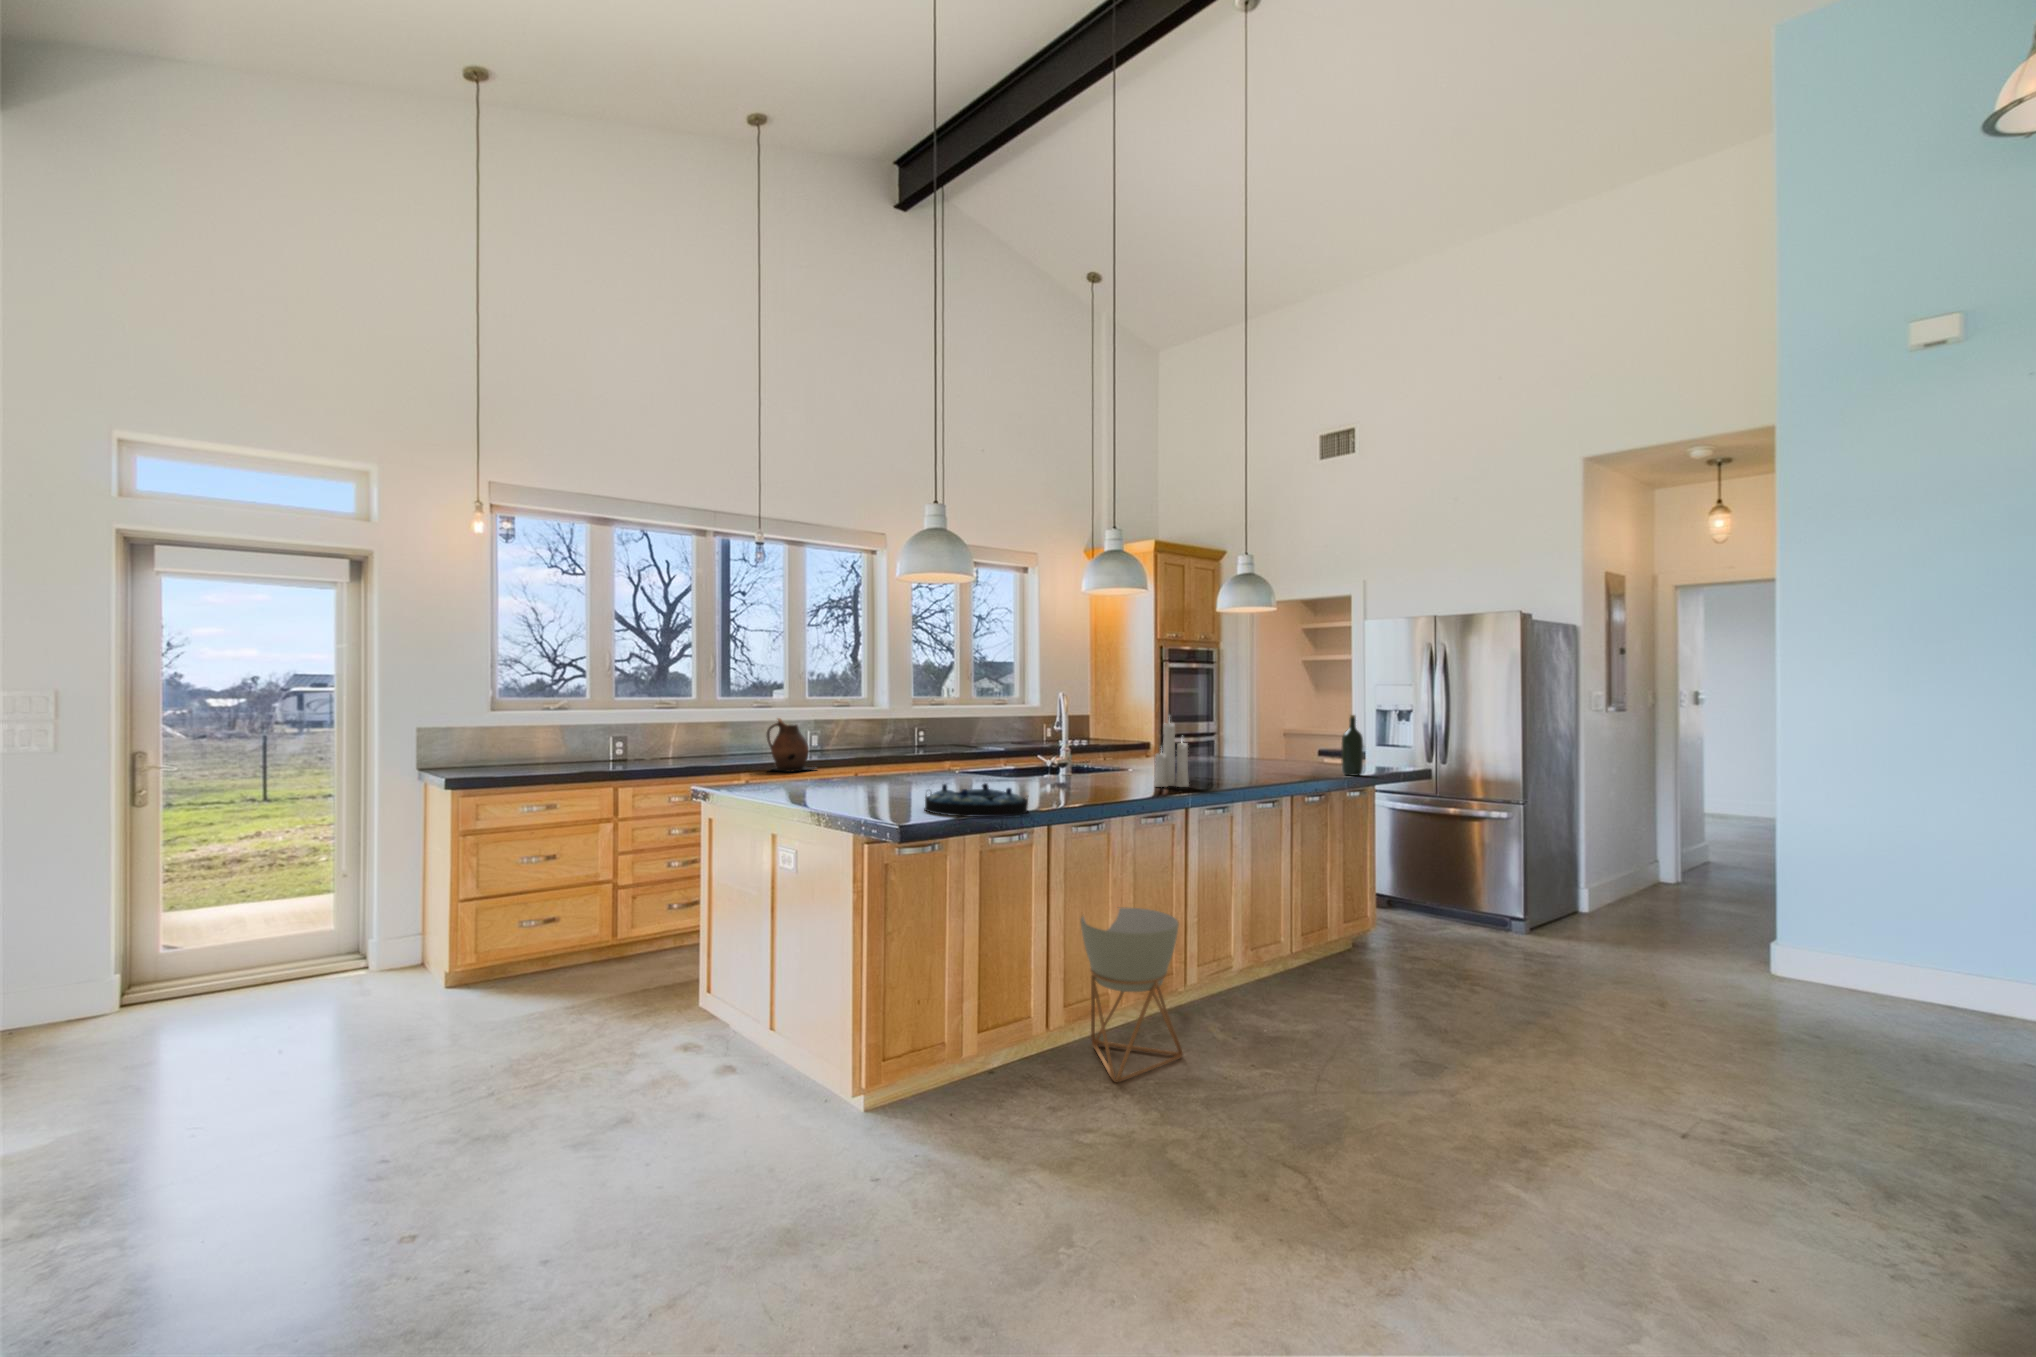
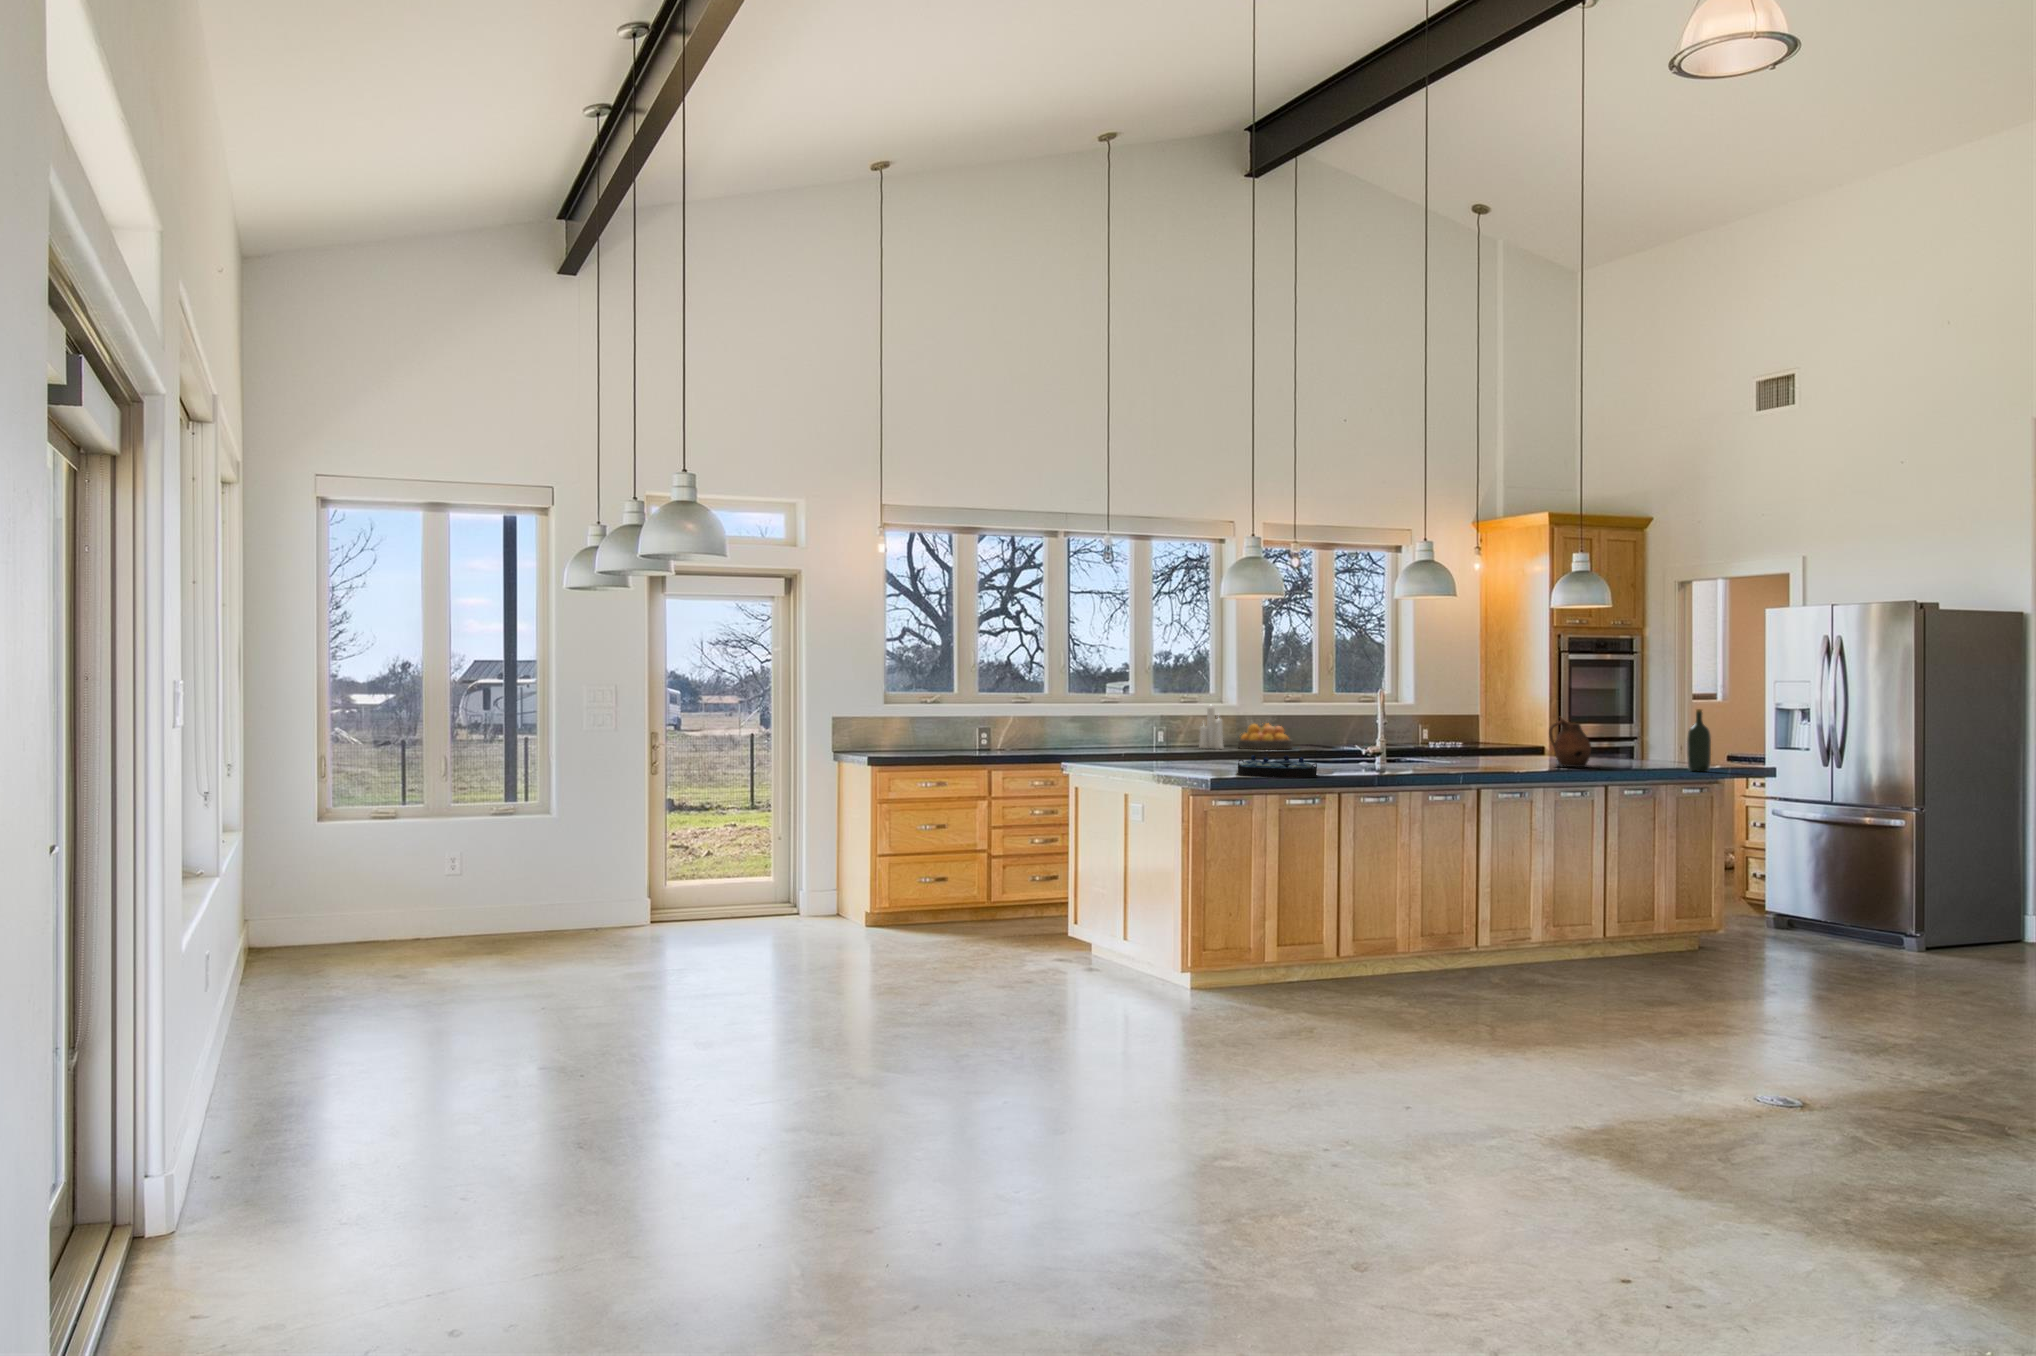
ceramic pitcher: present [767,718,814,772] -> present [1549,718,1591,767]
candle: present [1154,723,1189,787] -> present [1199,705,1223,749]
fruit bowl: none [890,724,942,750] -> present [1238,723,1293,750]
planter: present [1081,907,1183,1083] -> none [1369,868,1460,997]

